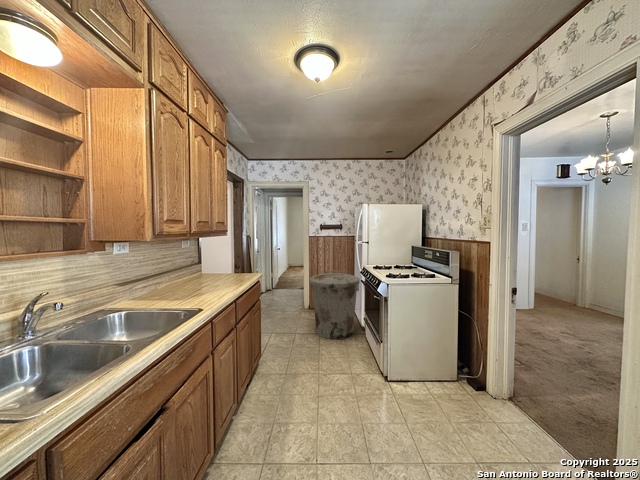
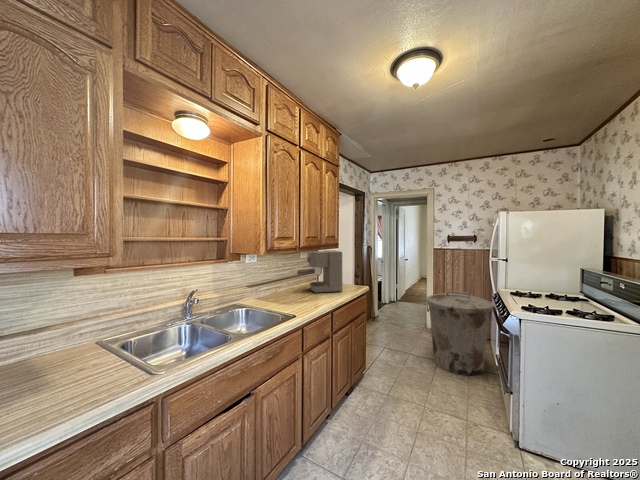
coffee maker: none [184,238,238,285] -> present [297,250,342,293]

